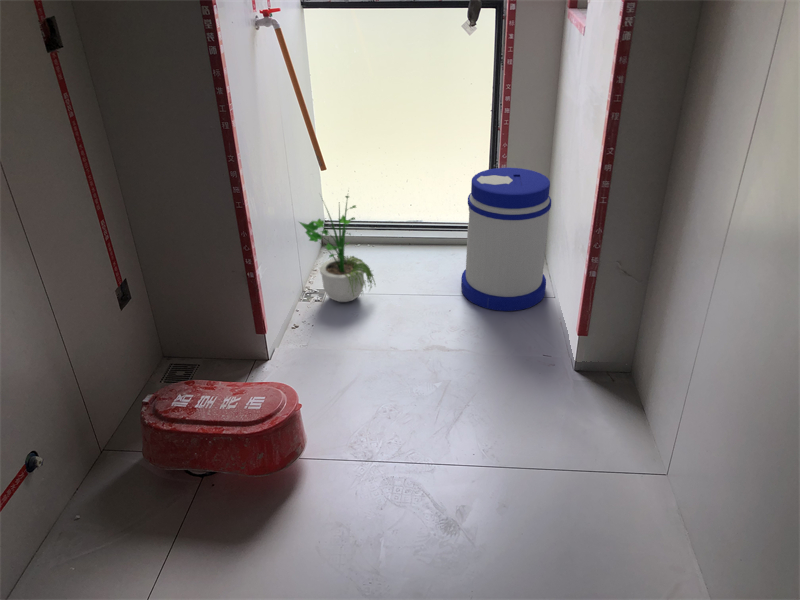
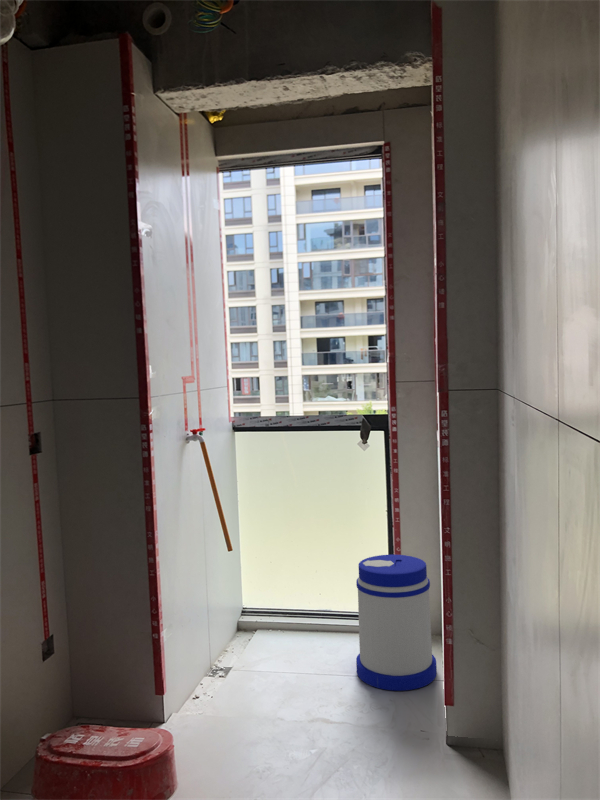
potted plant: present [300,196,375,302] -> none [208,570,276,678]

